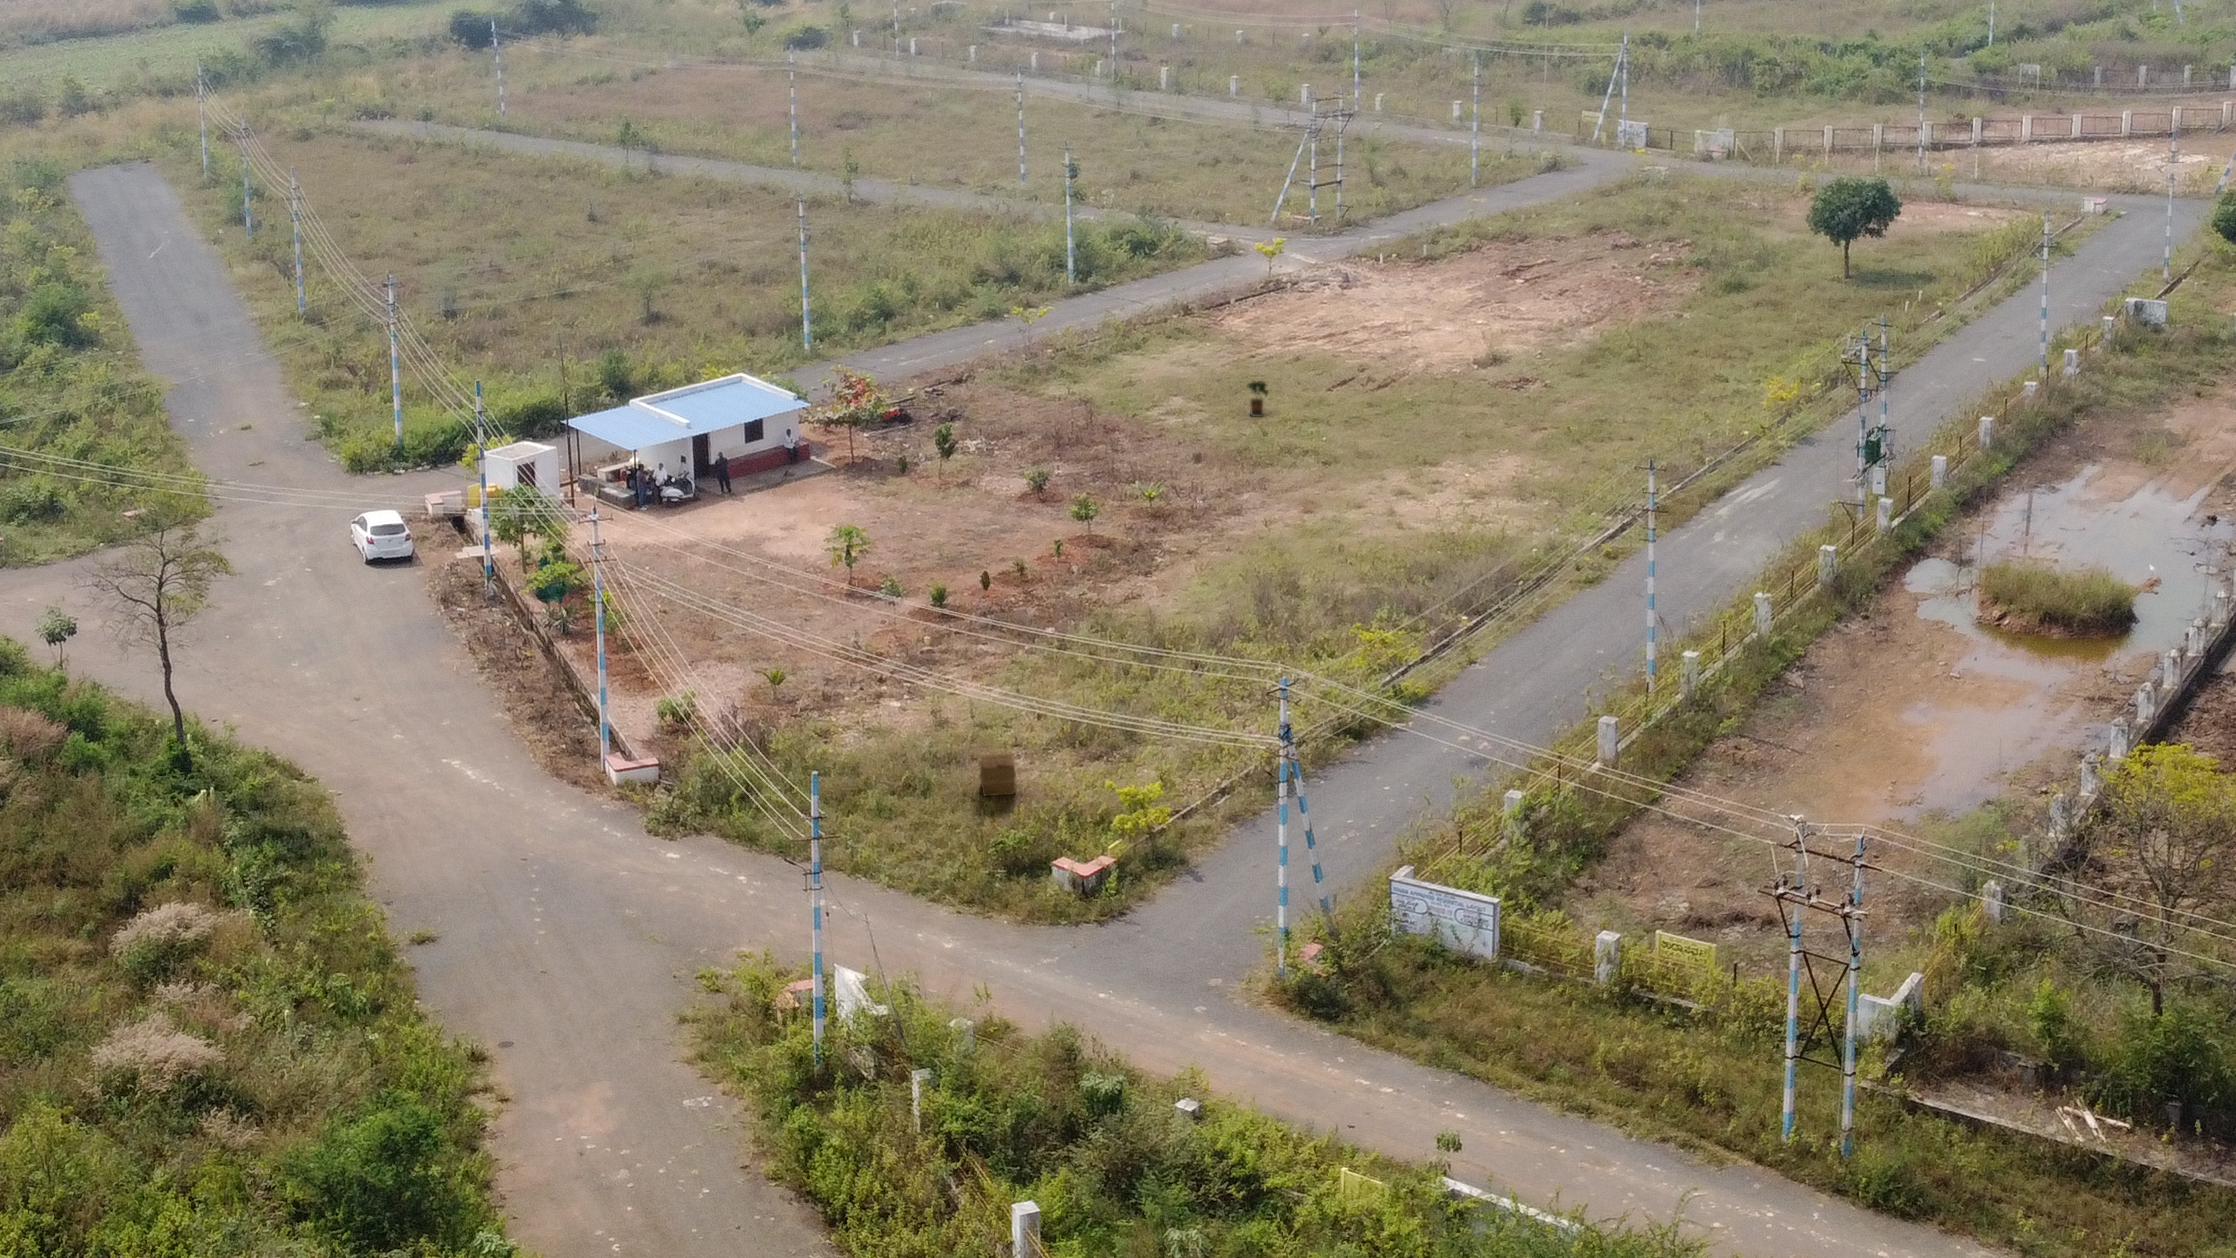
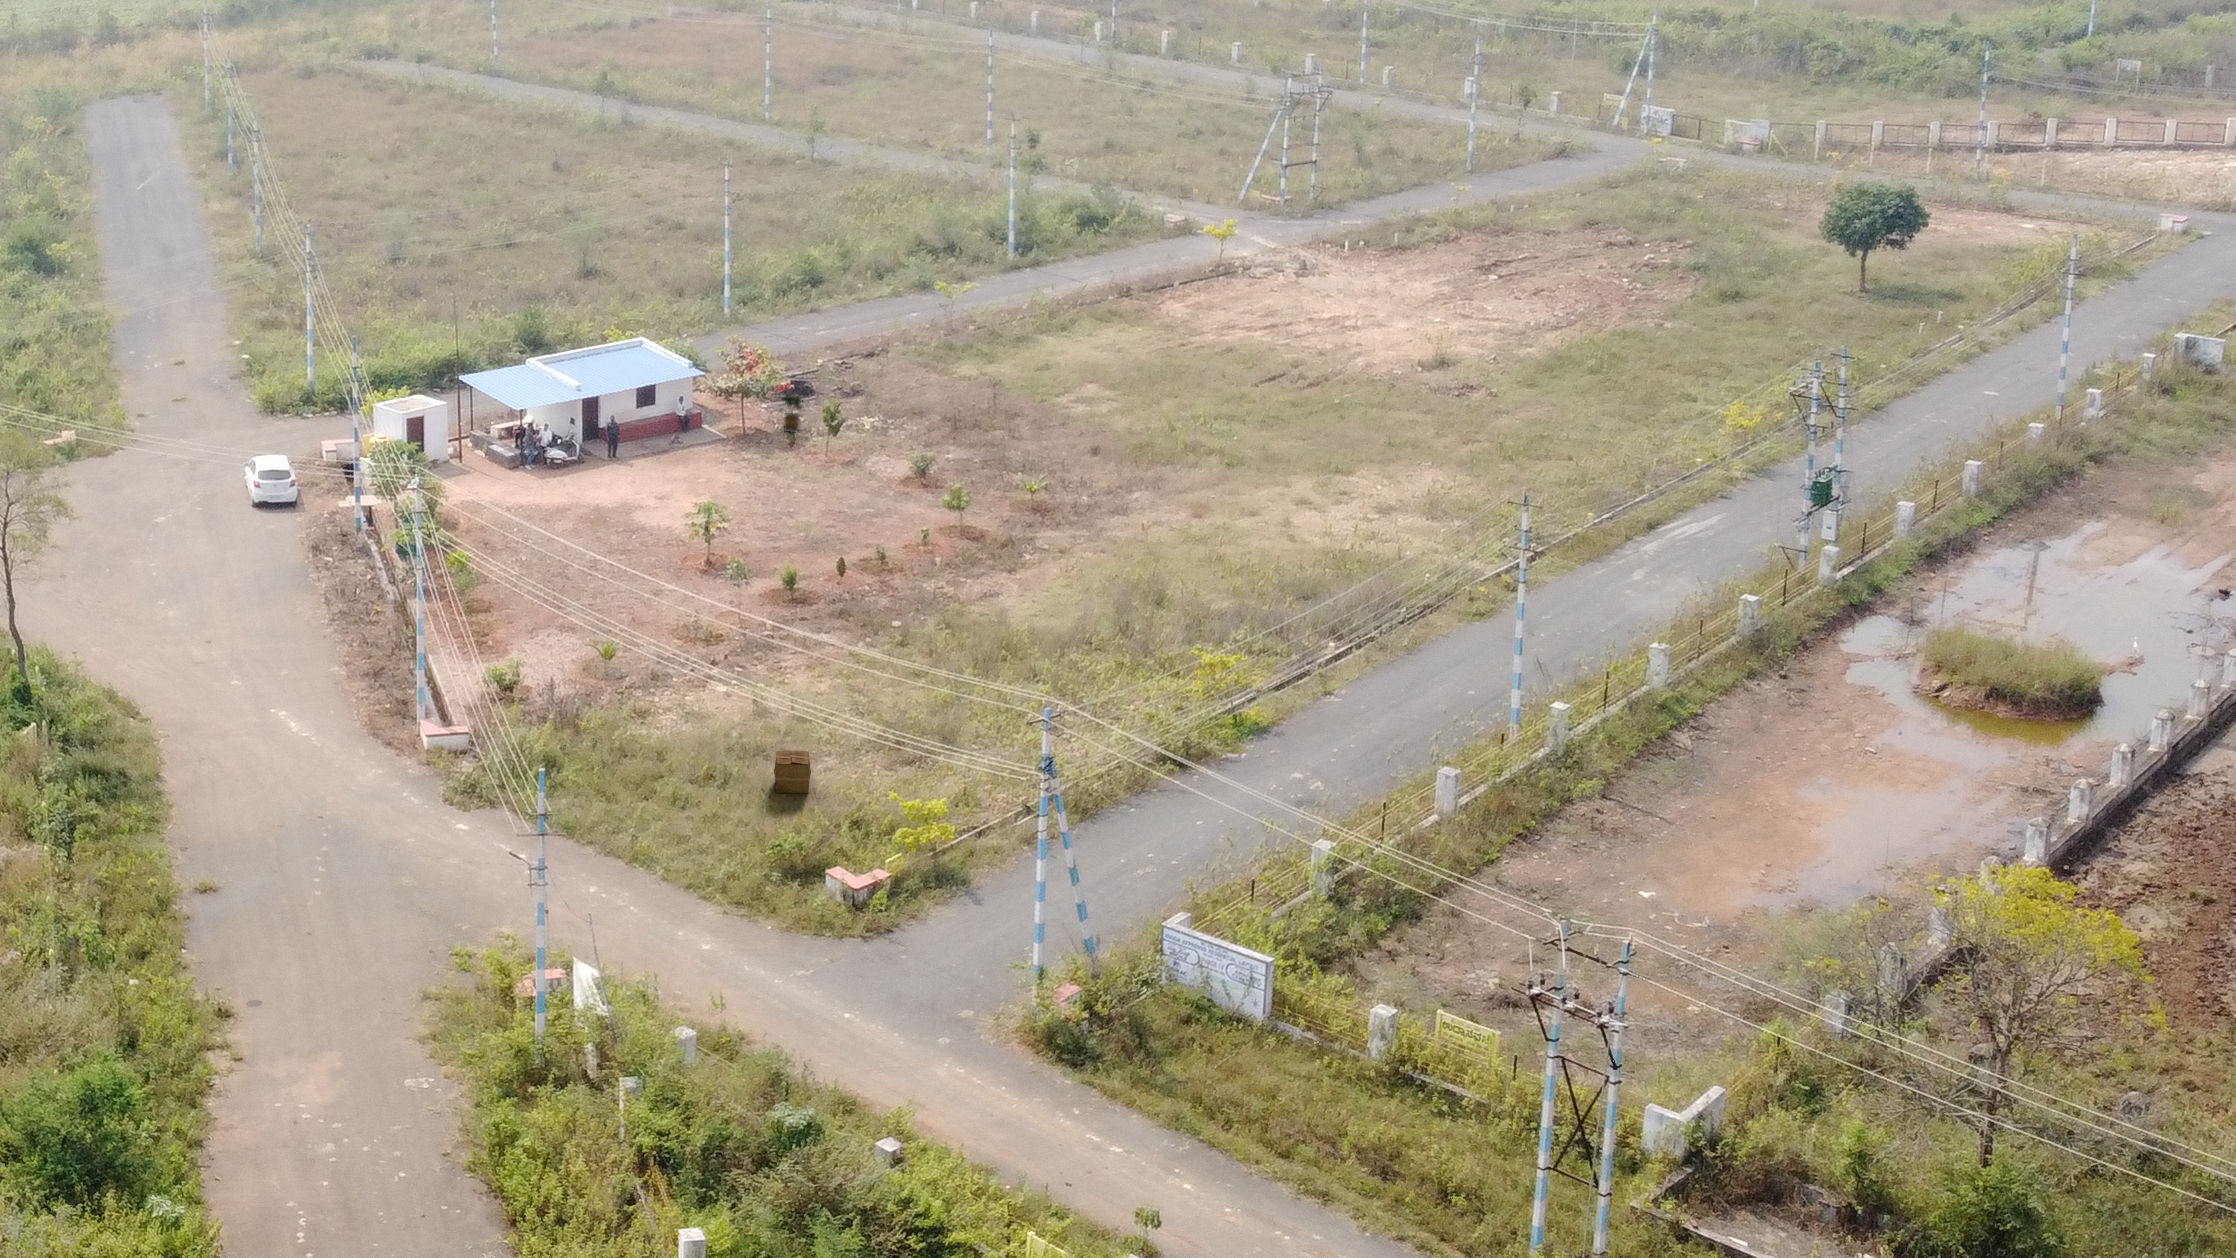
potted tree: present [1247,381,1268,417] -> present [783,395,804,433]

